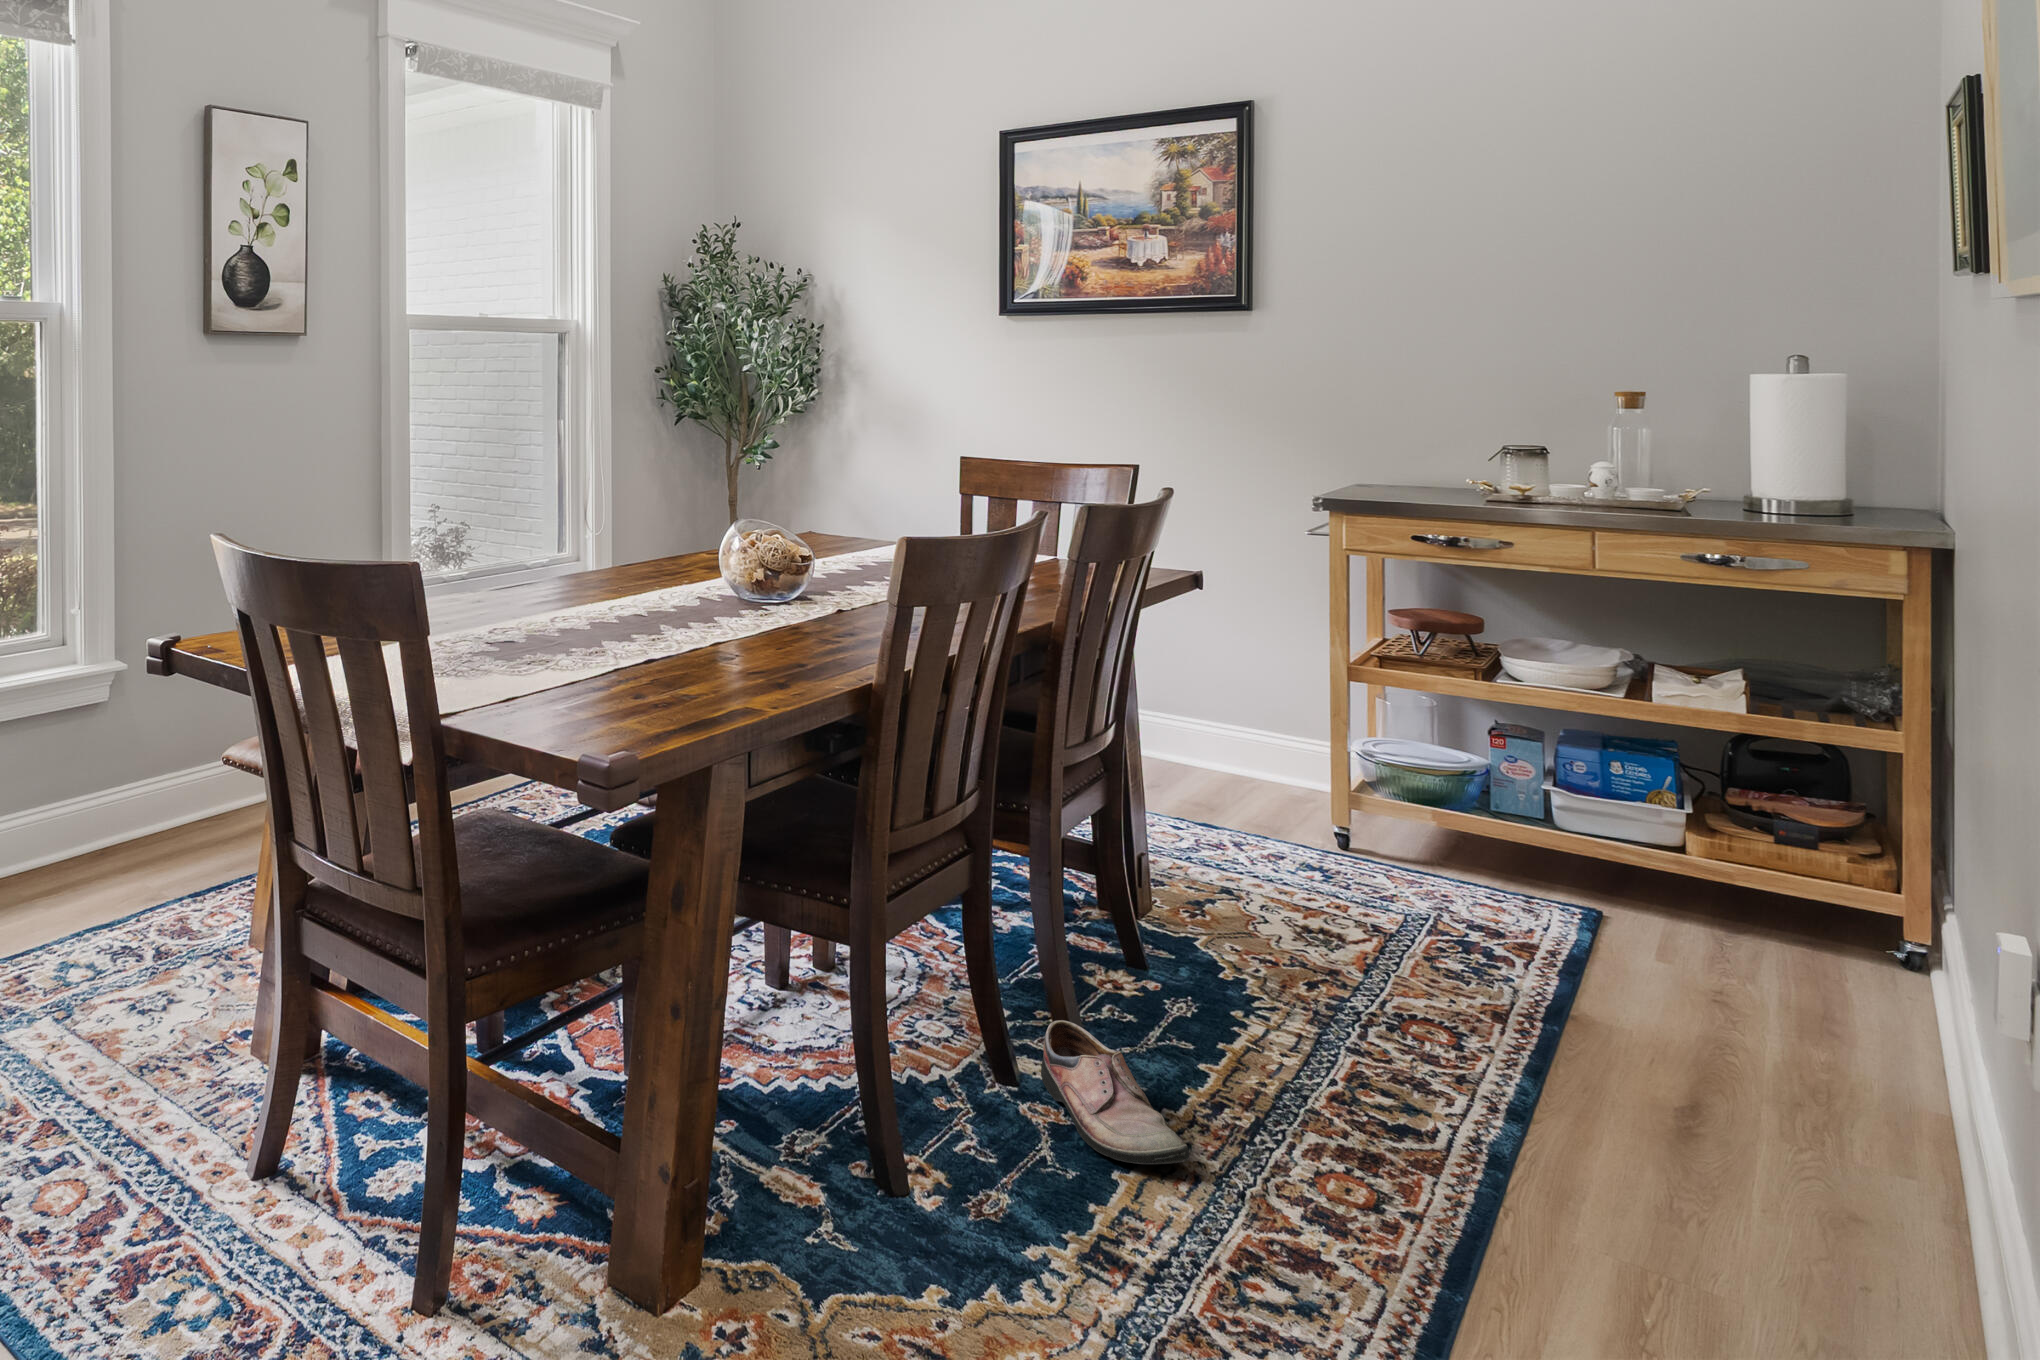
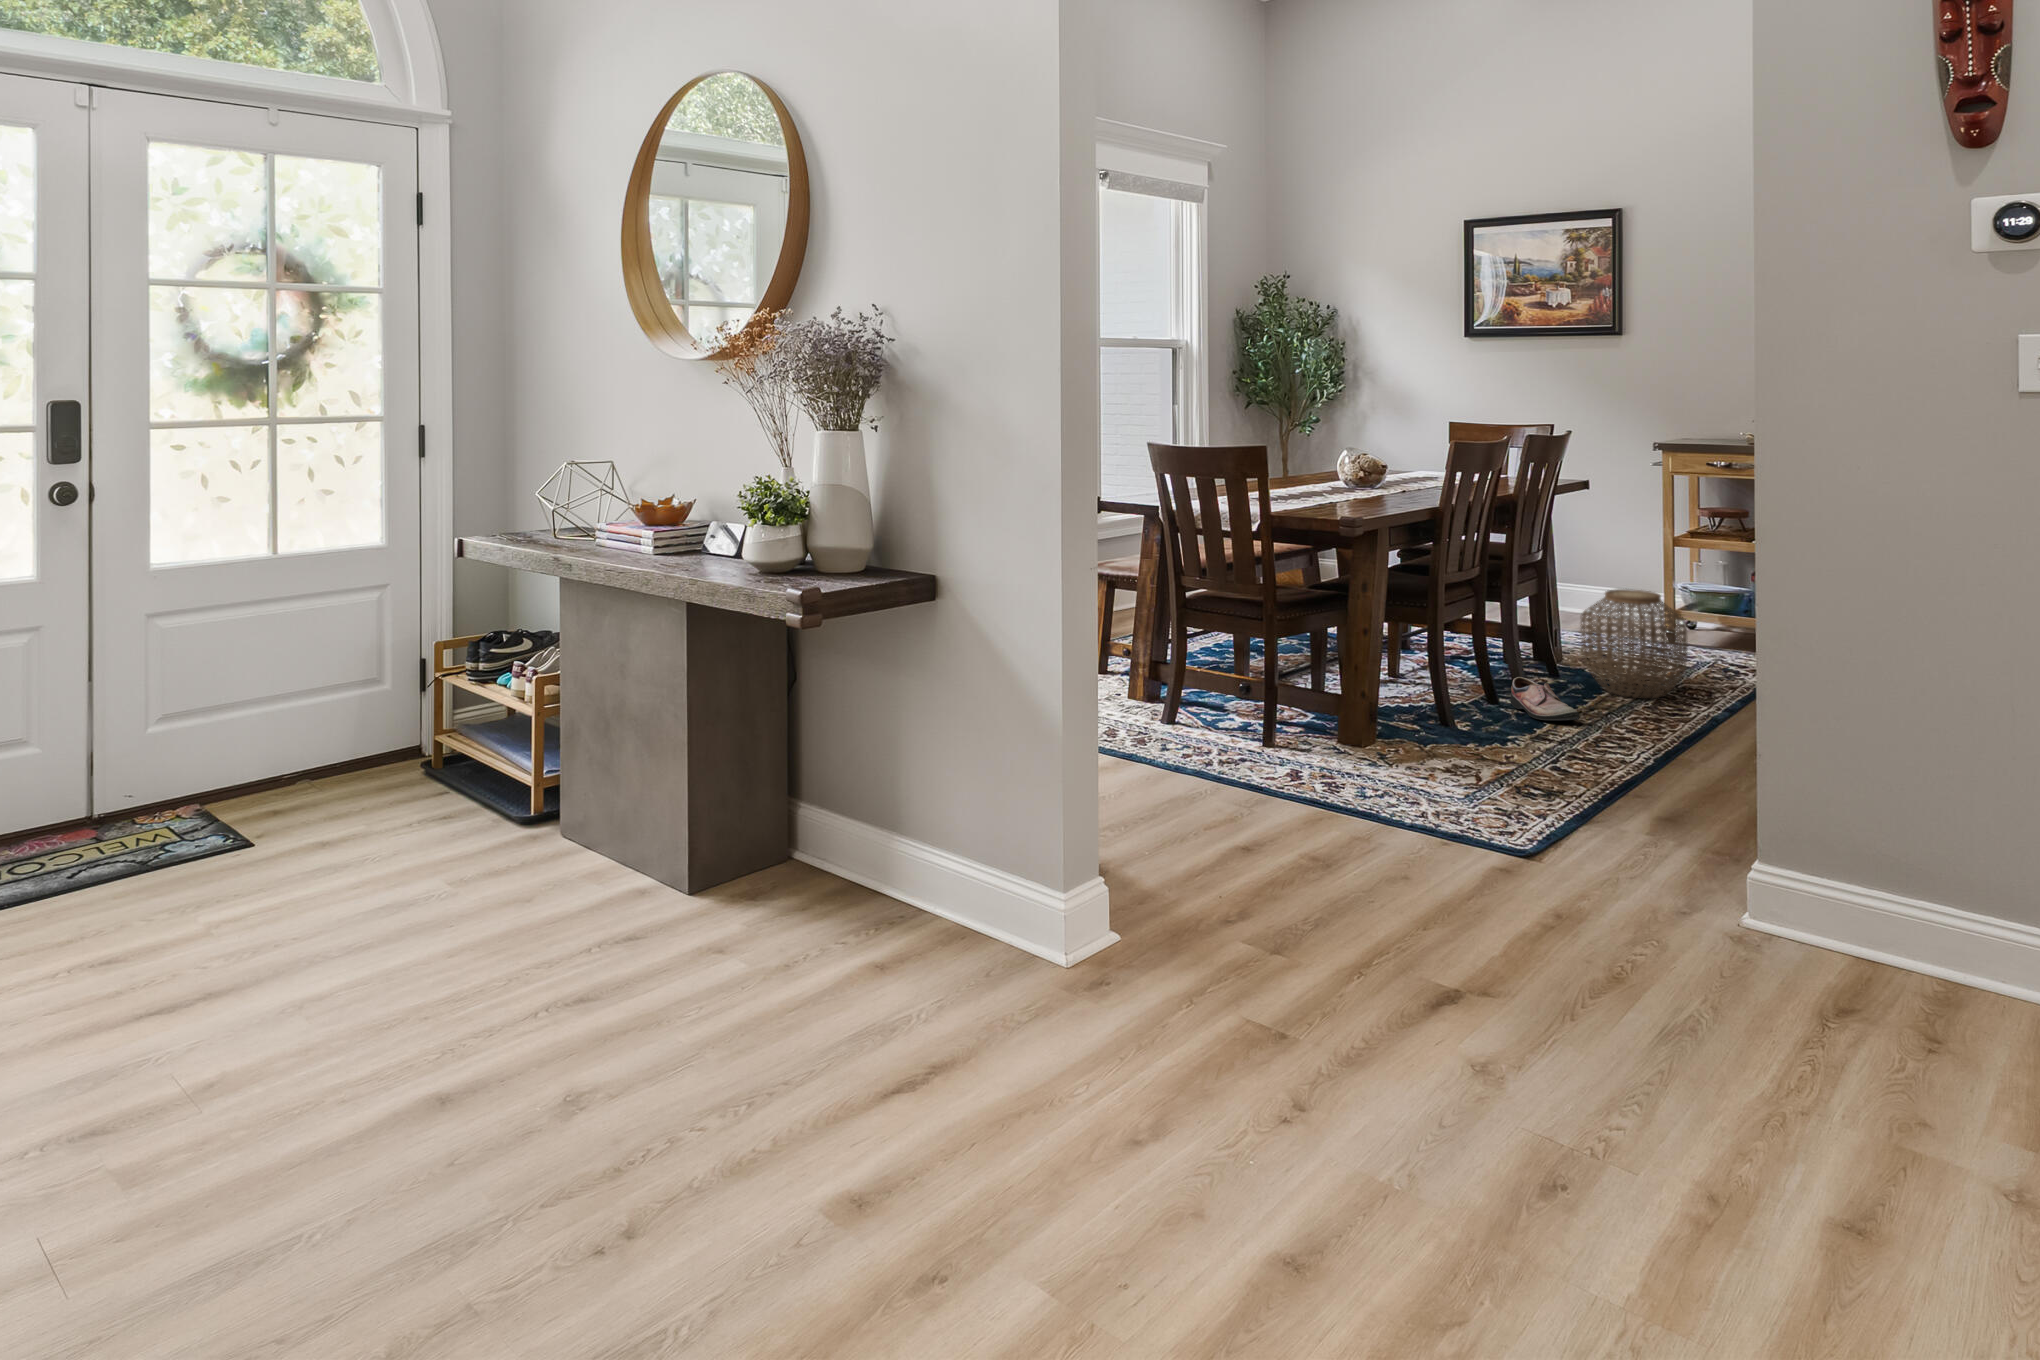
woven basket: none [1189,811,1415,1057] -> present [1580,589,1687,698]

